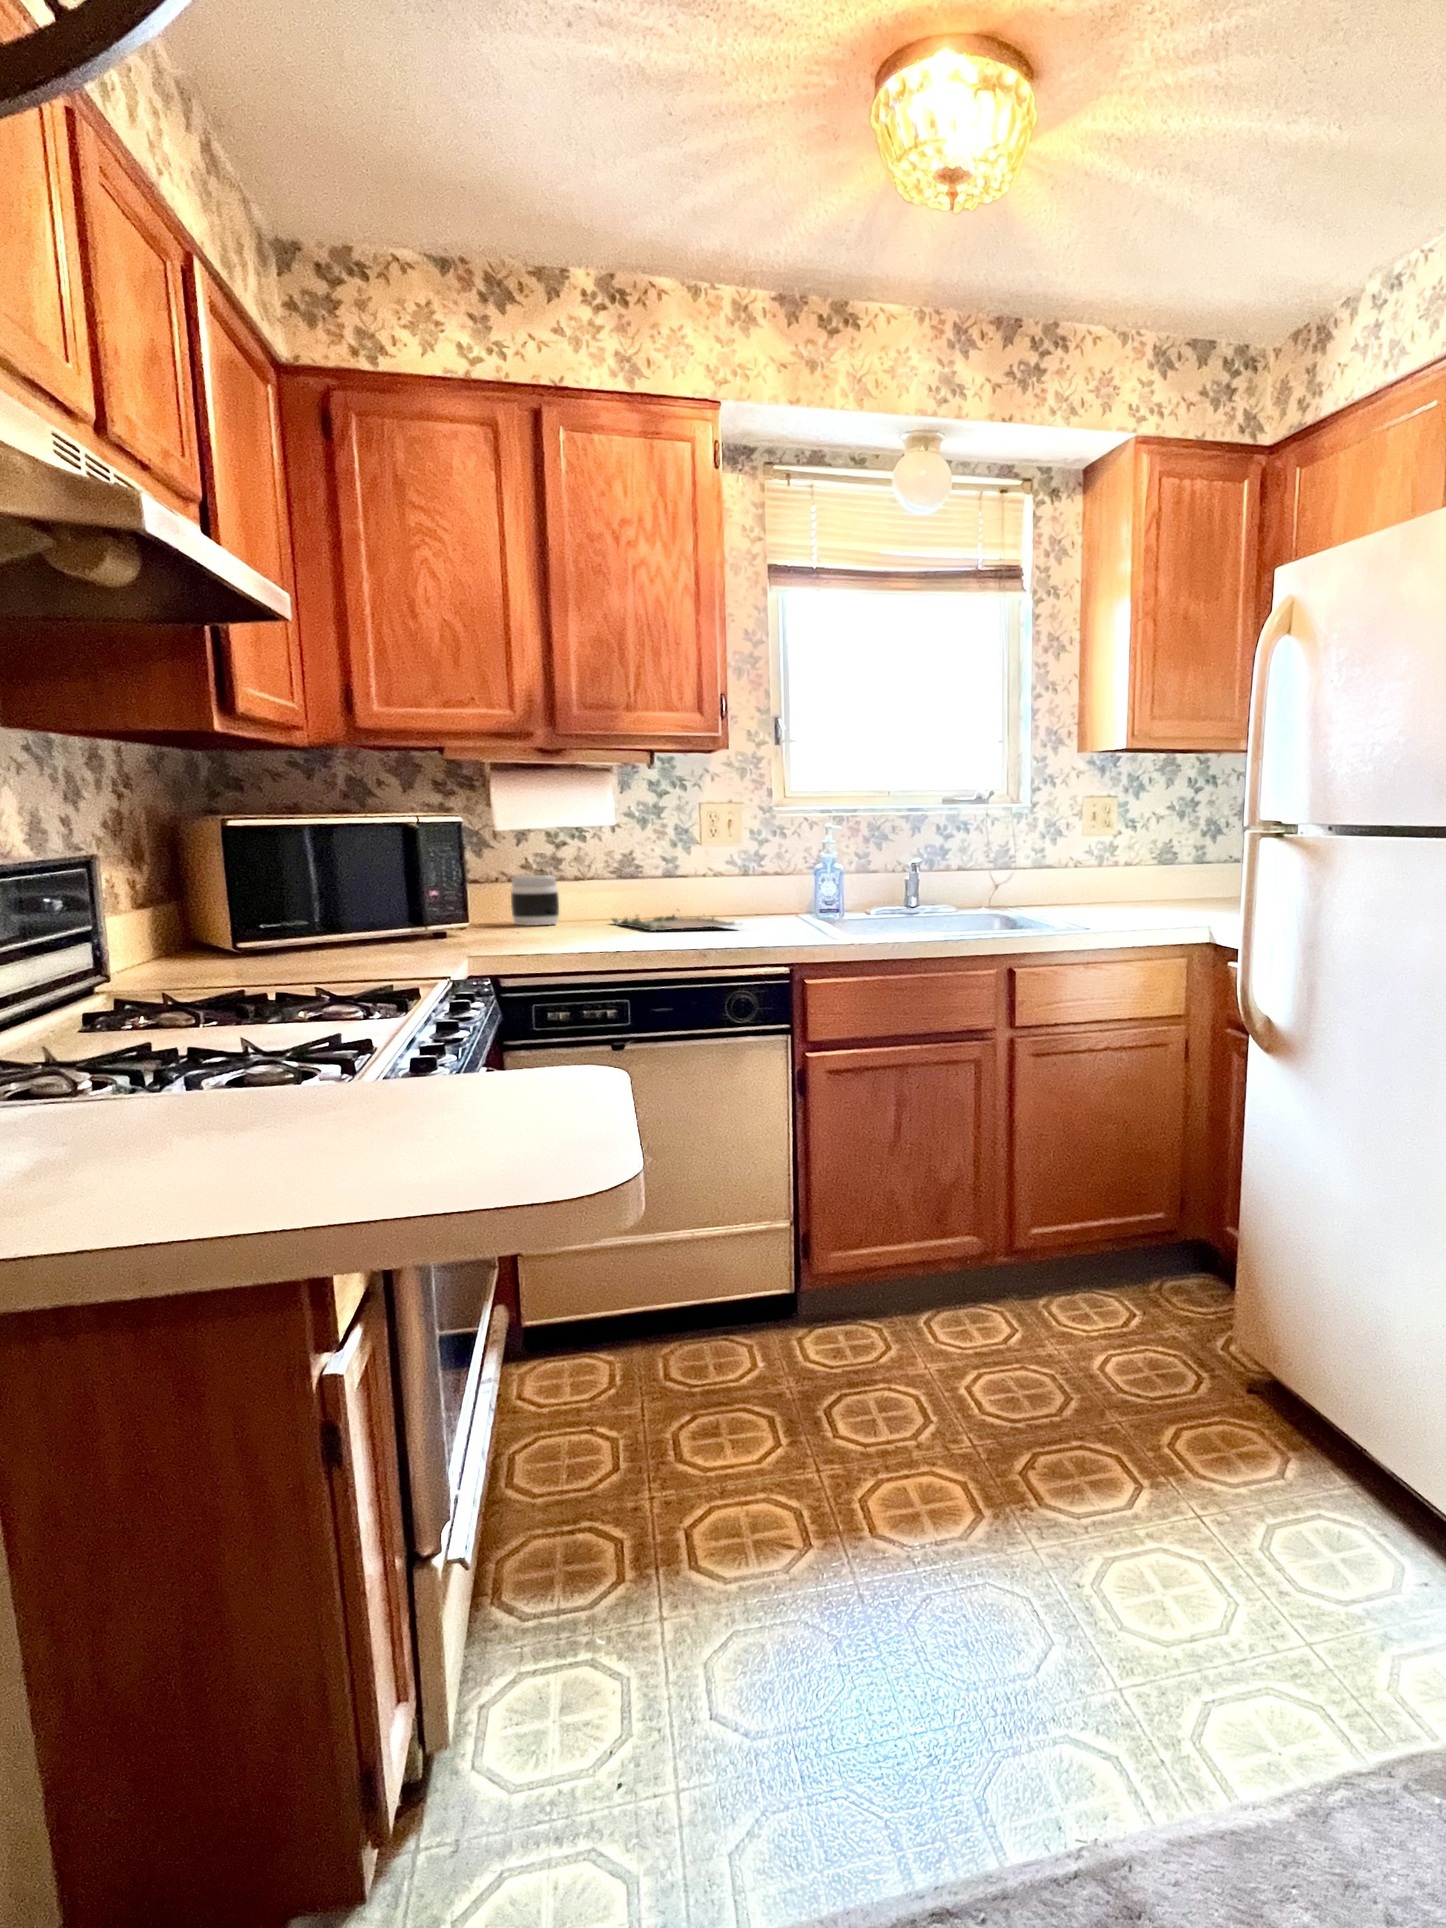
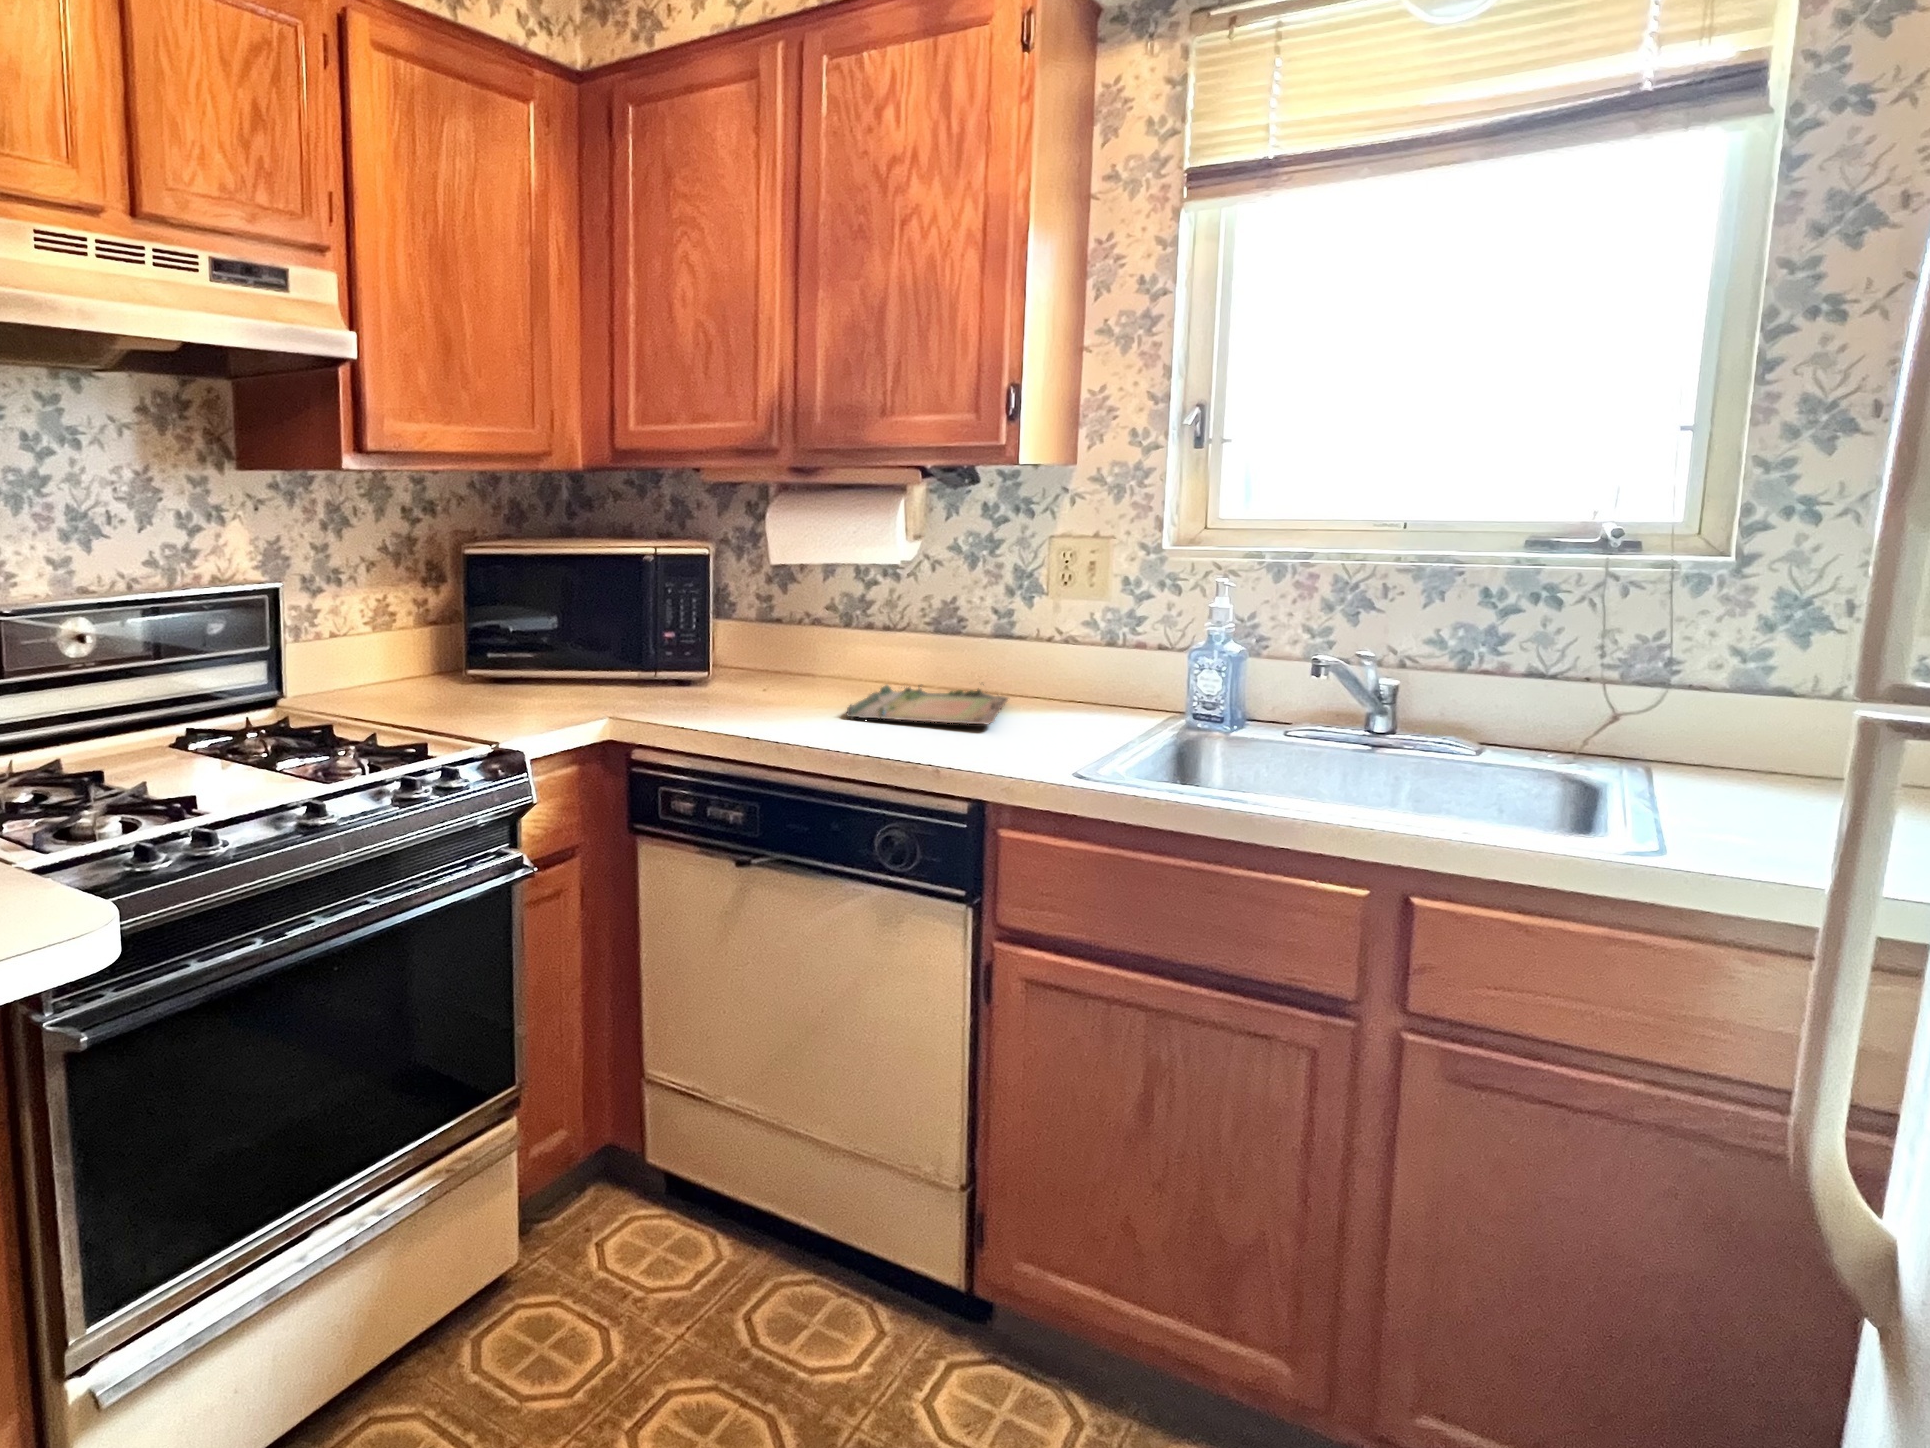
jar: present [511,875,559,925] -> none [766,621,825,686]

